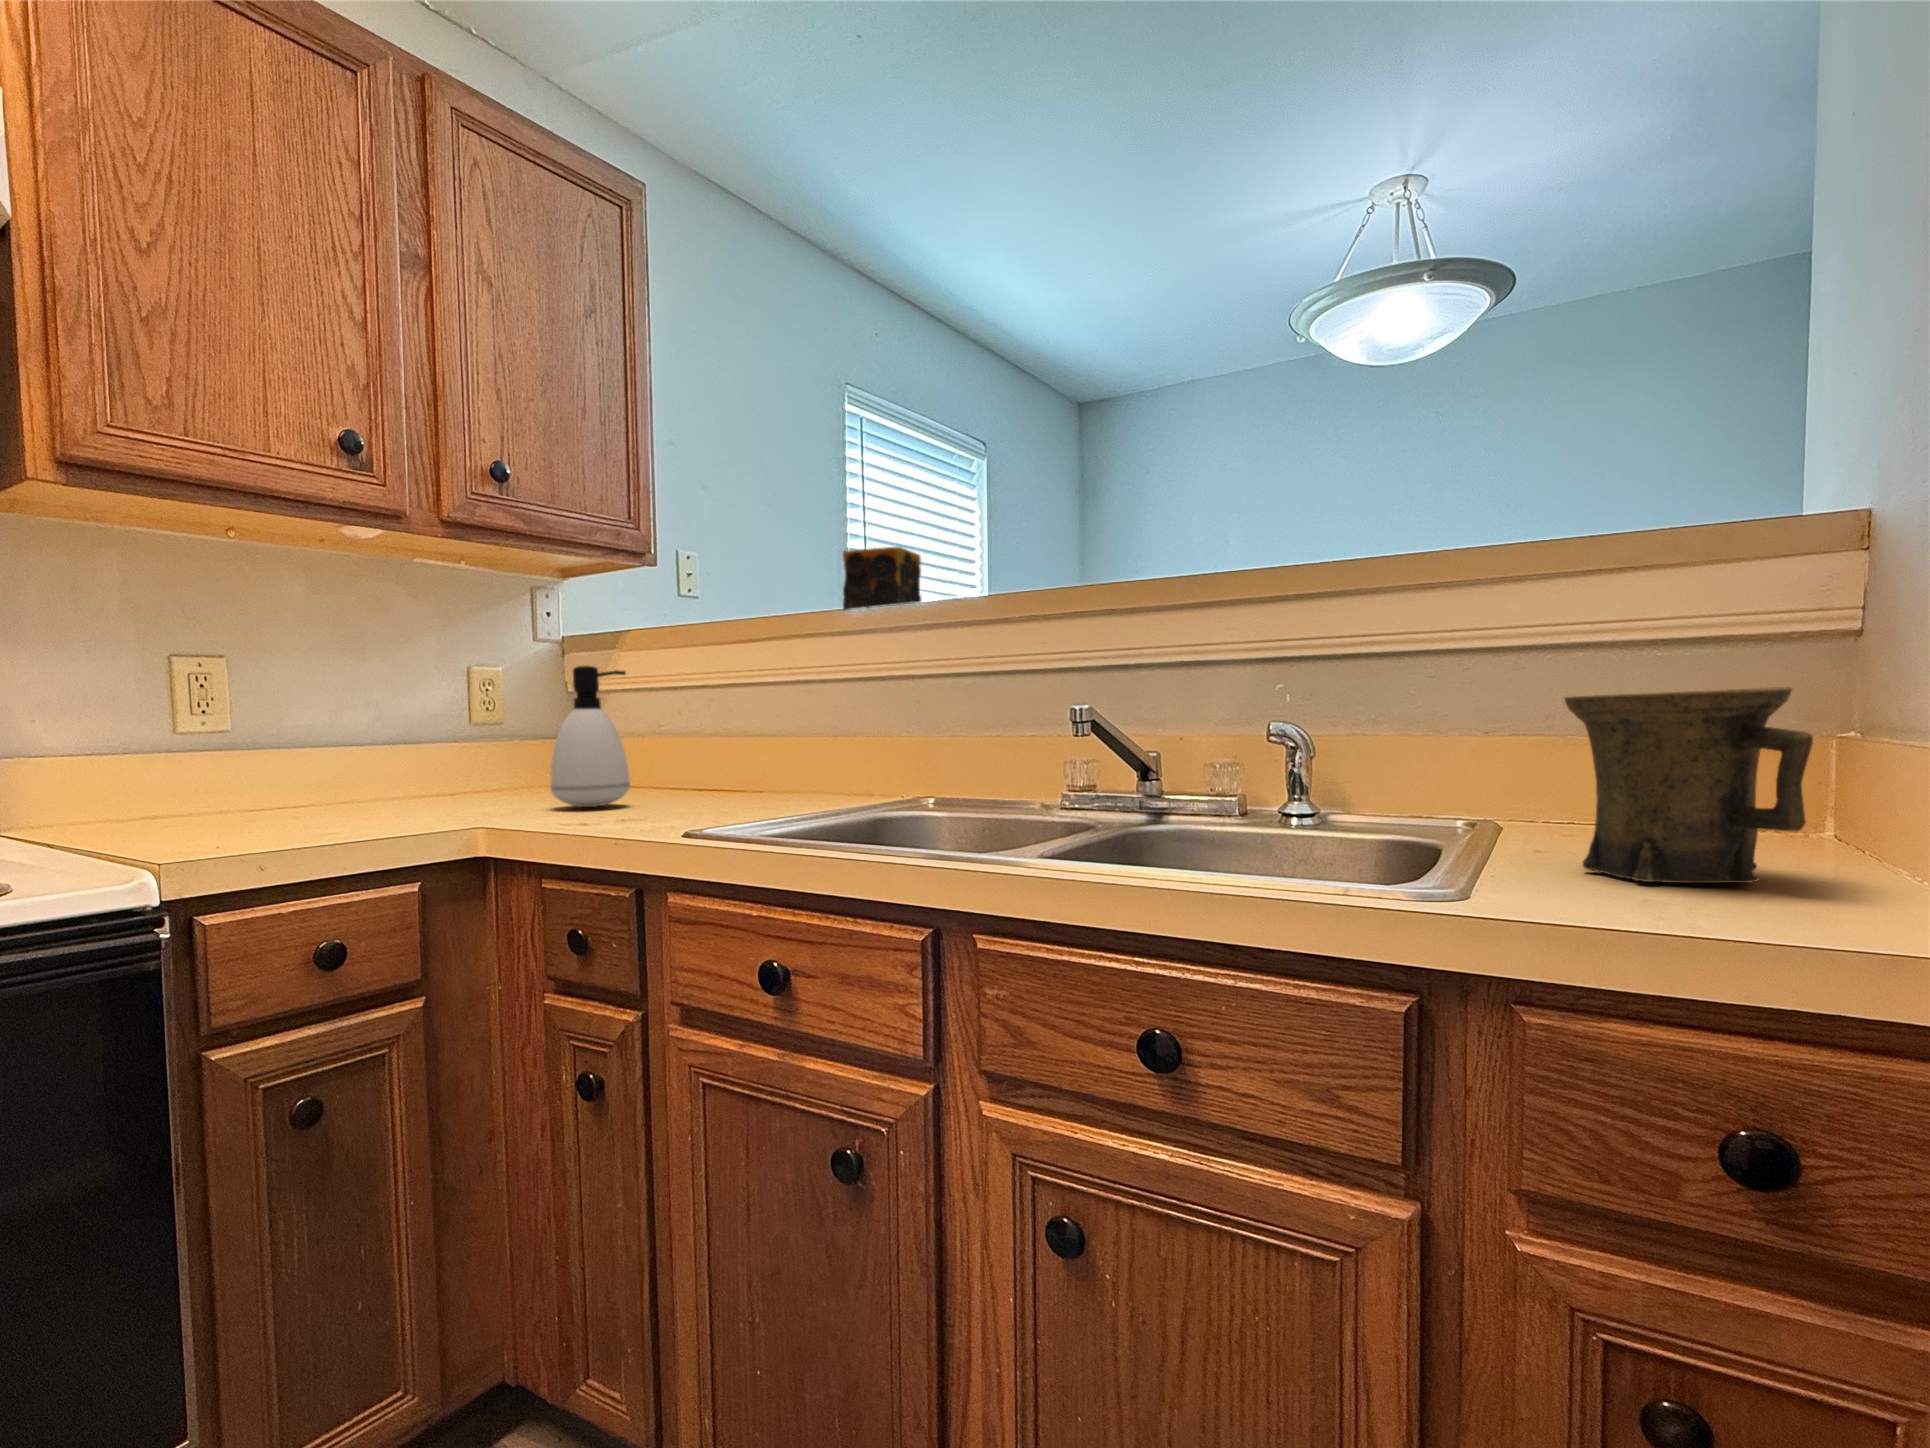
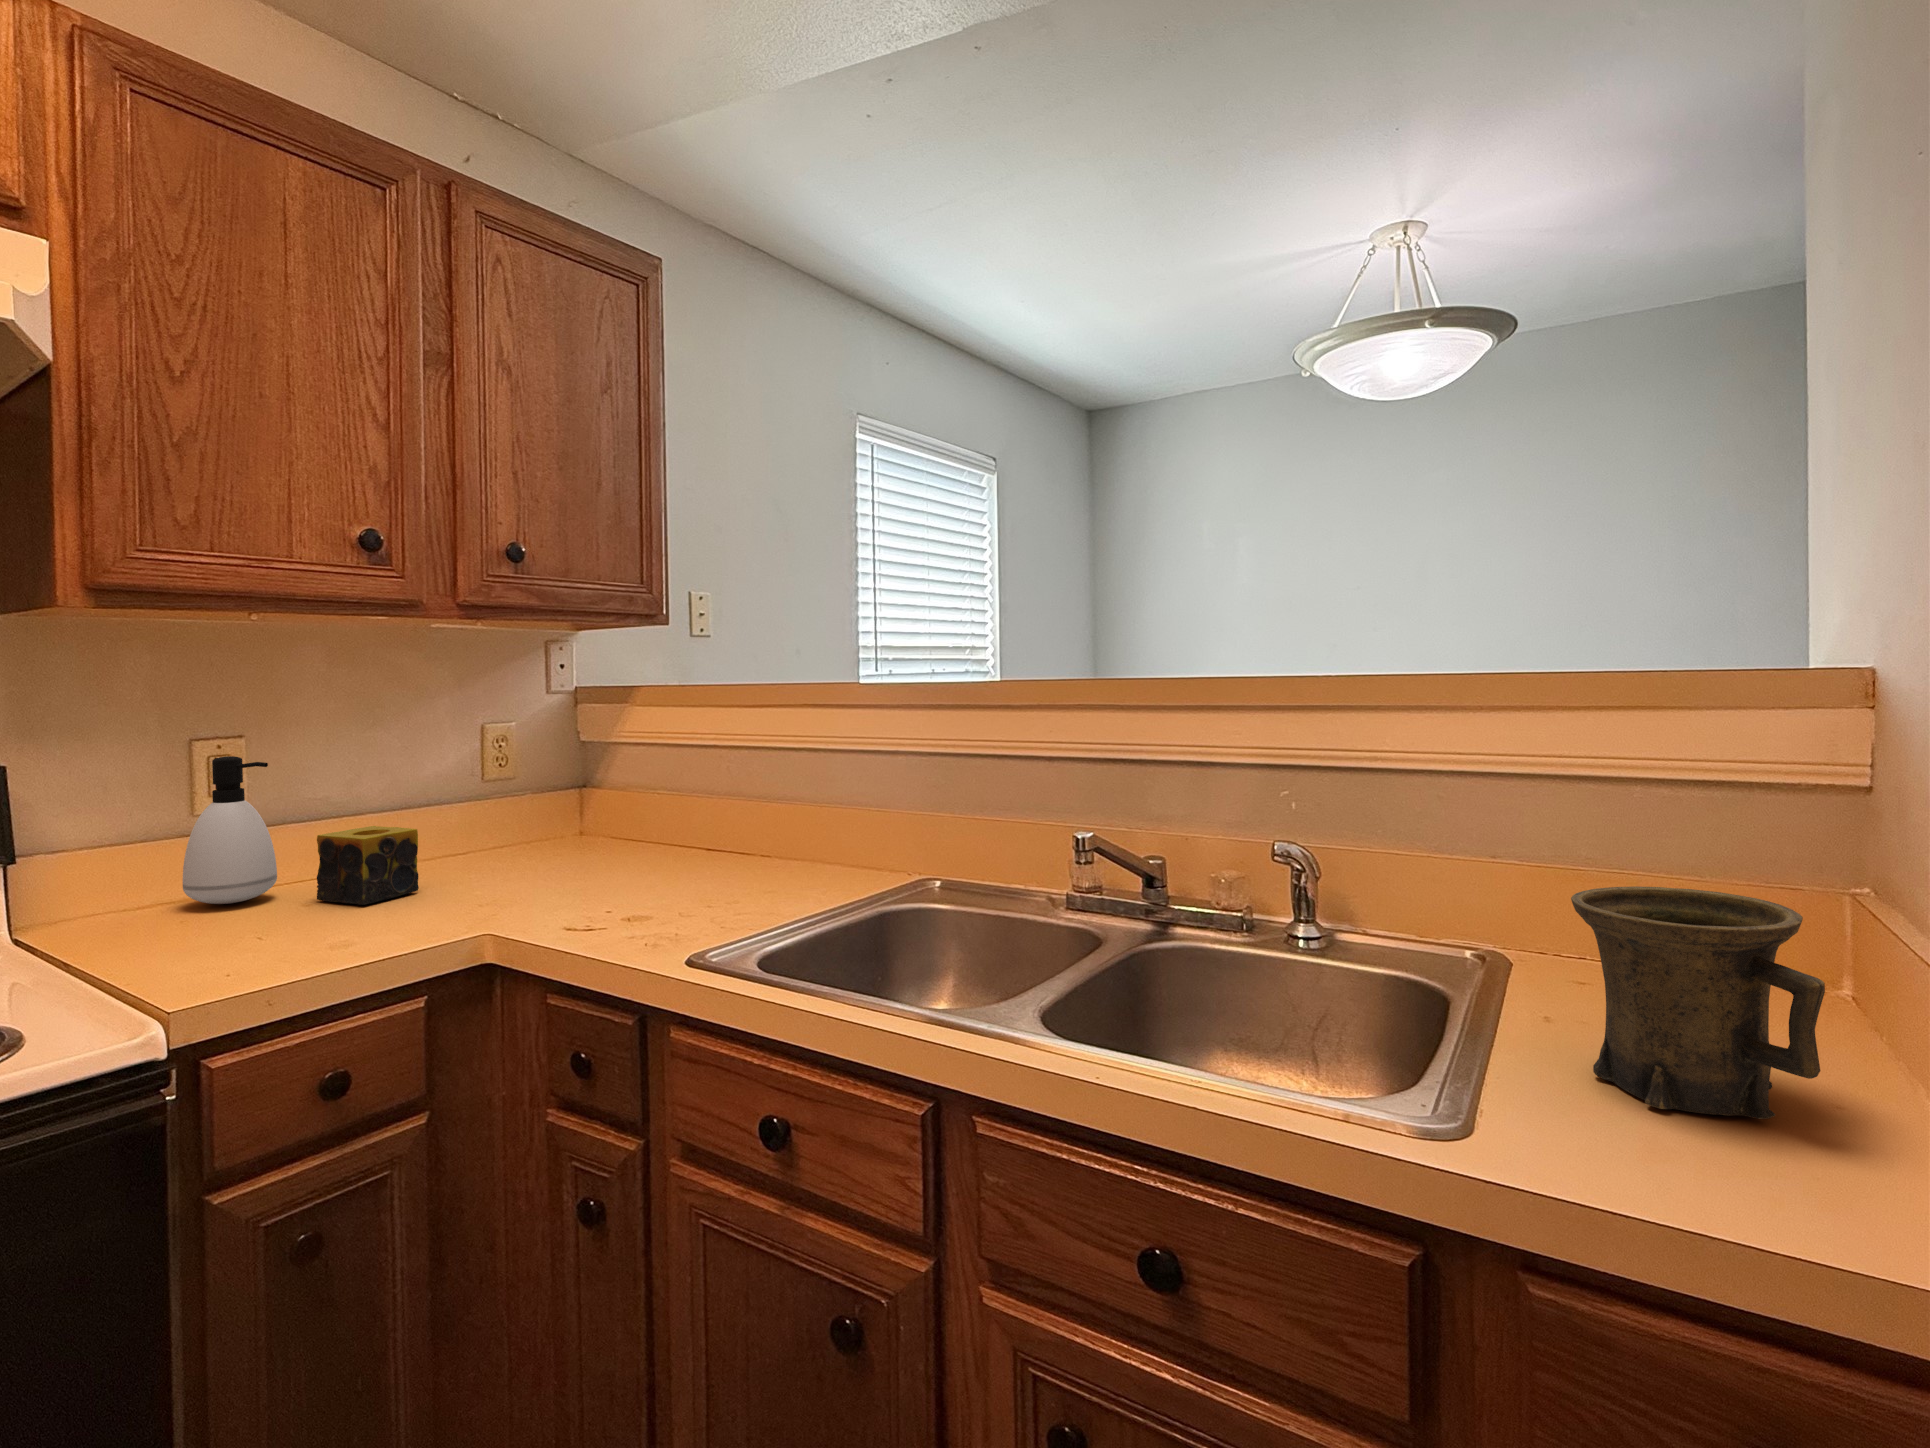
candle: present [843,547,921,610] -> present [317,826,419,905]
soap dispenser: present [551,666,630,807] -> present [183,756,277,904]

